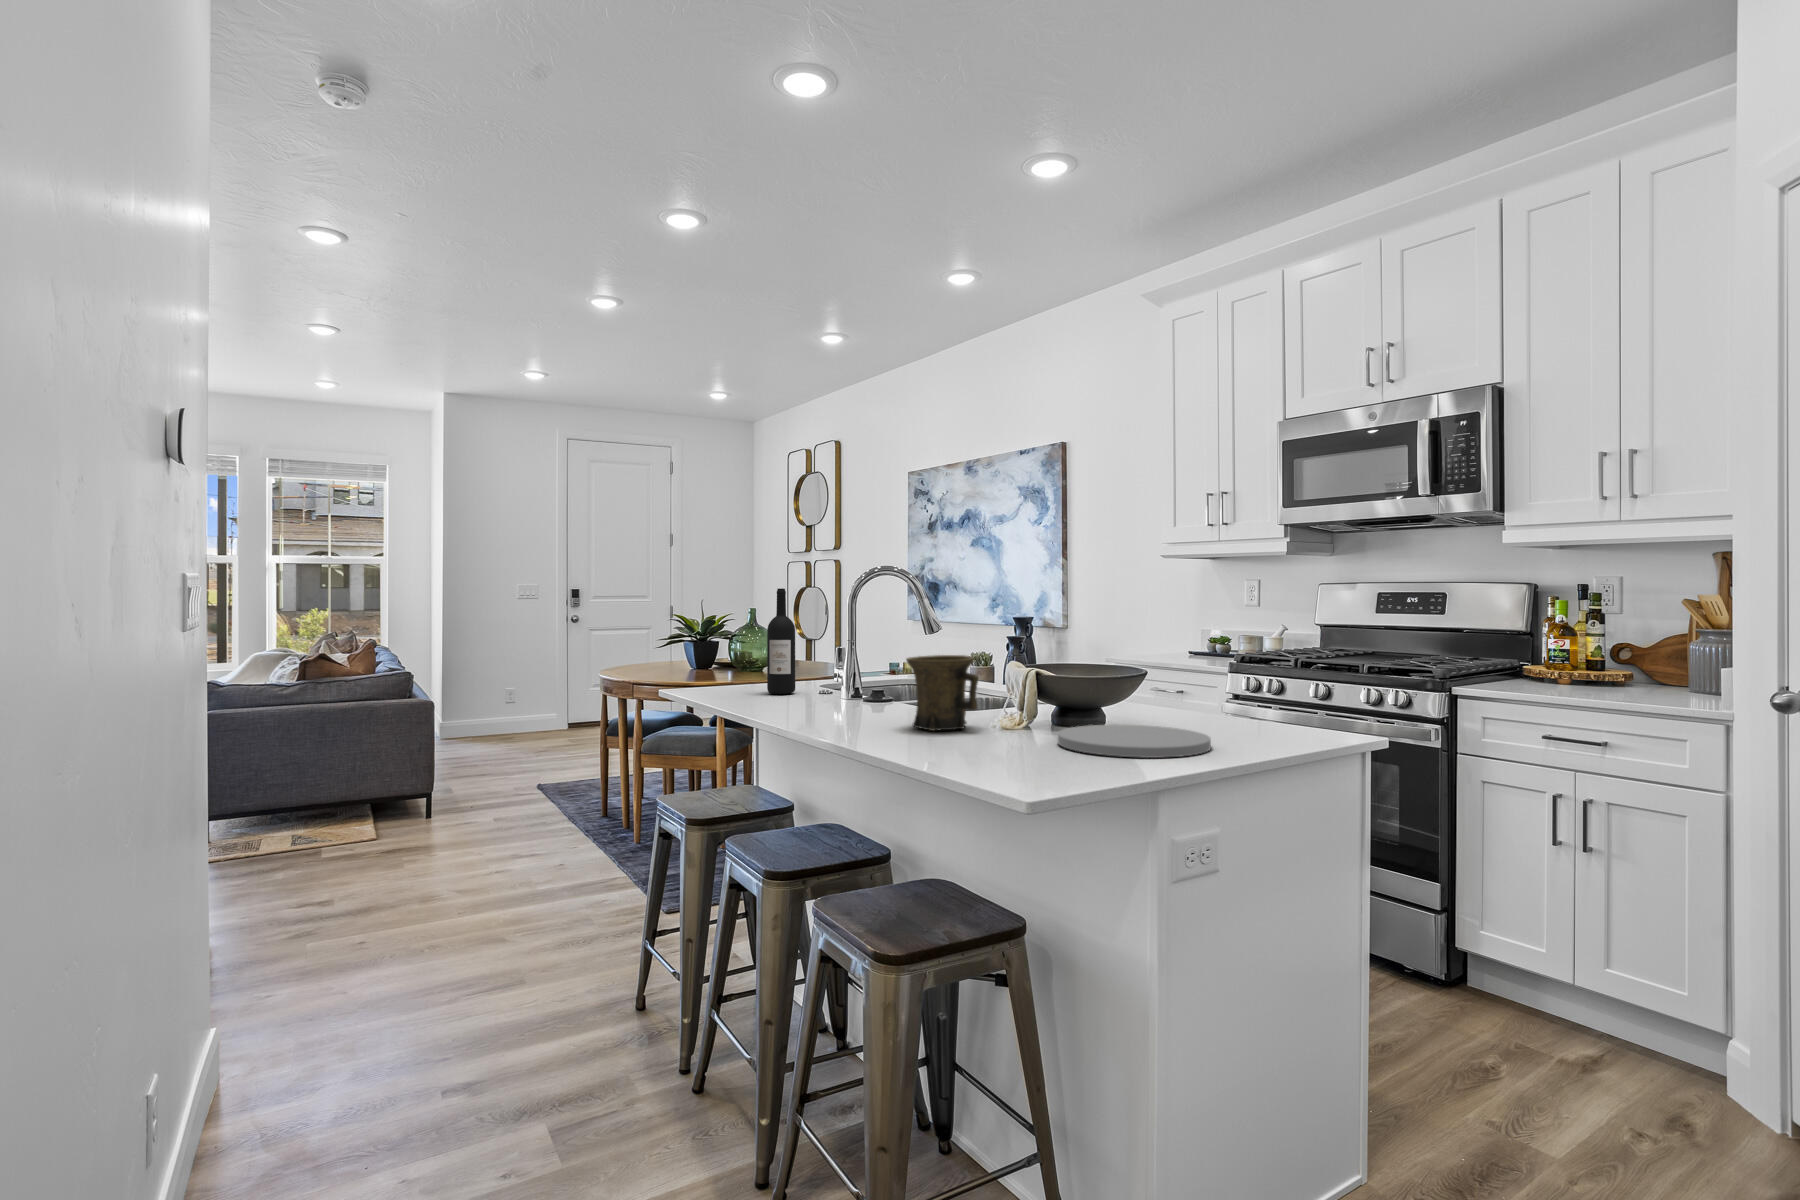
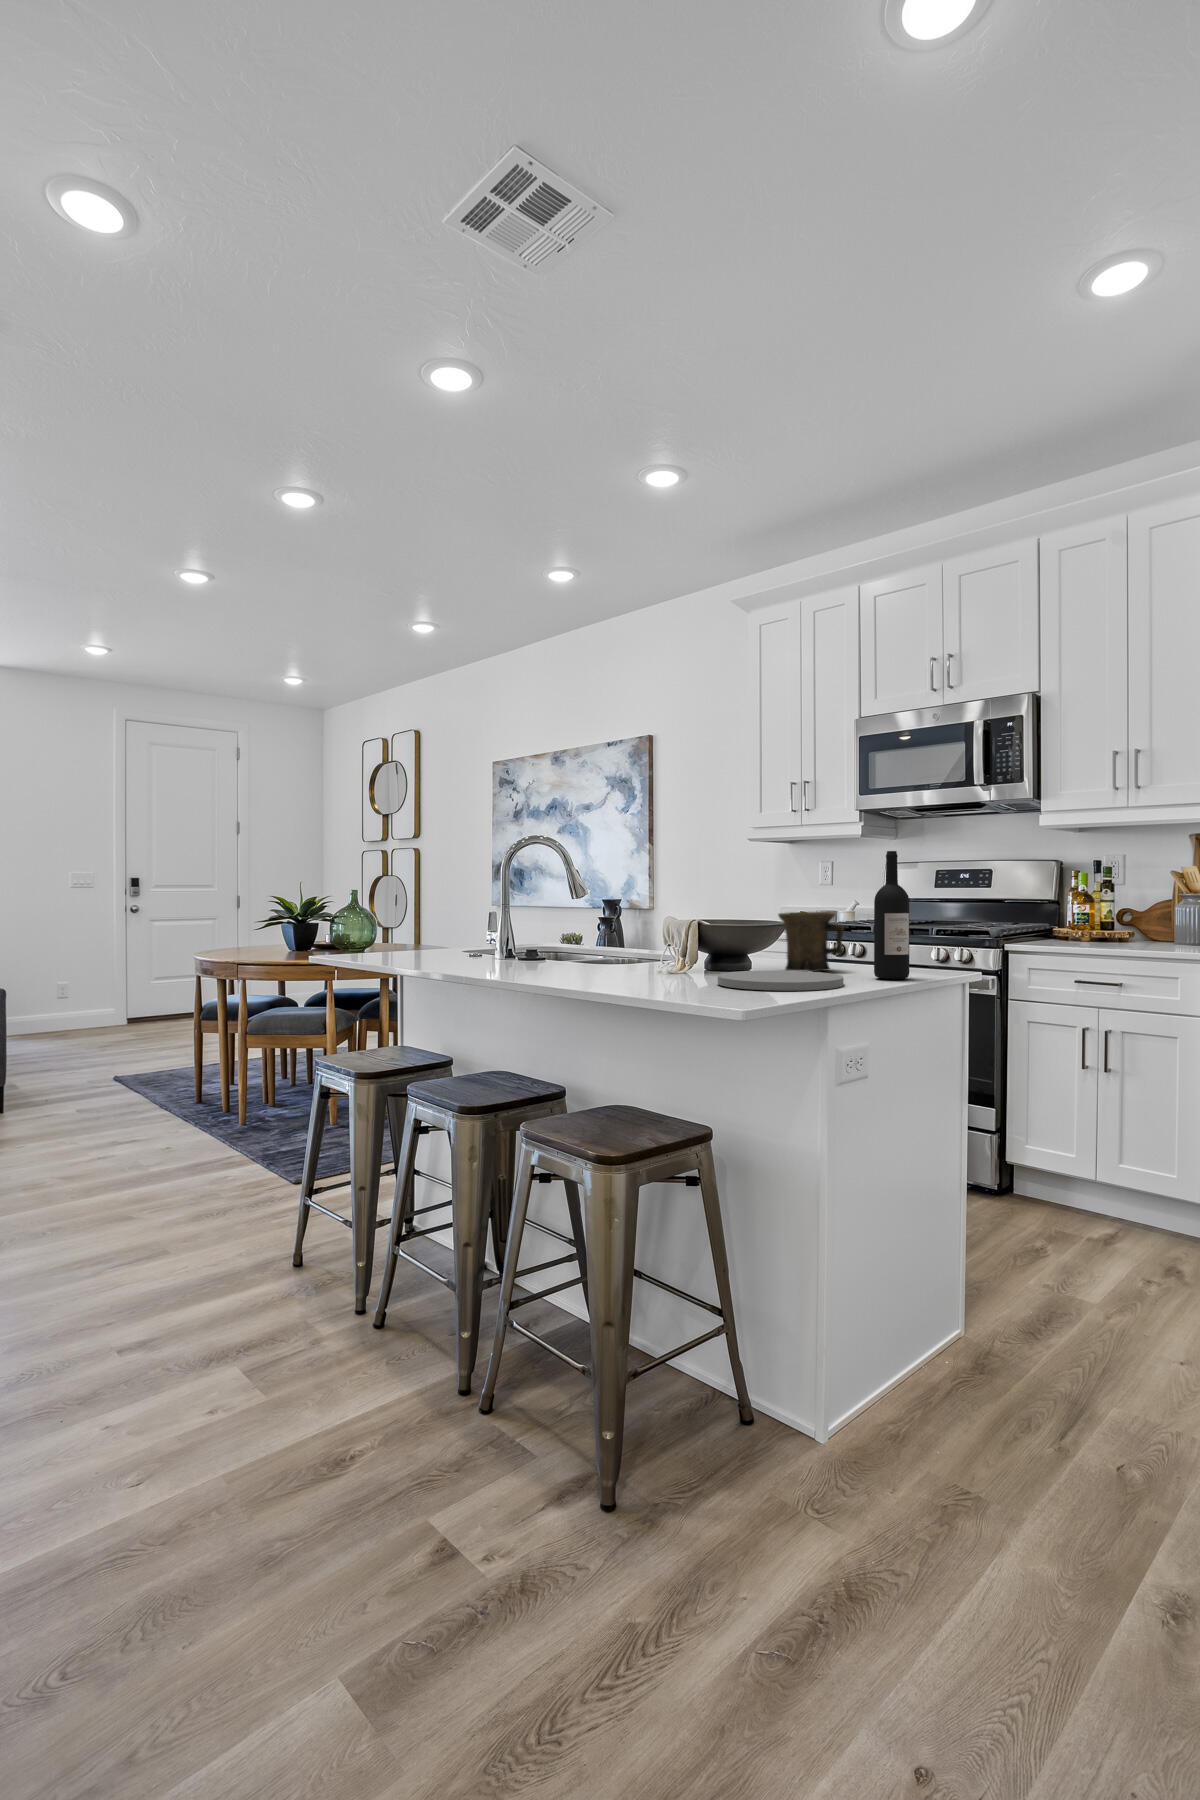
wine bottle: present [767,588,795,694] -> present [874,851,909,979]
mug: present [906,655,979,731] -> present [778,912,844,972]

